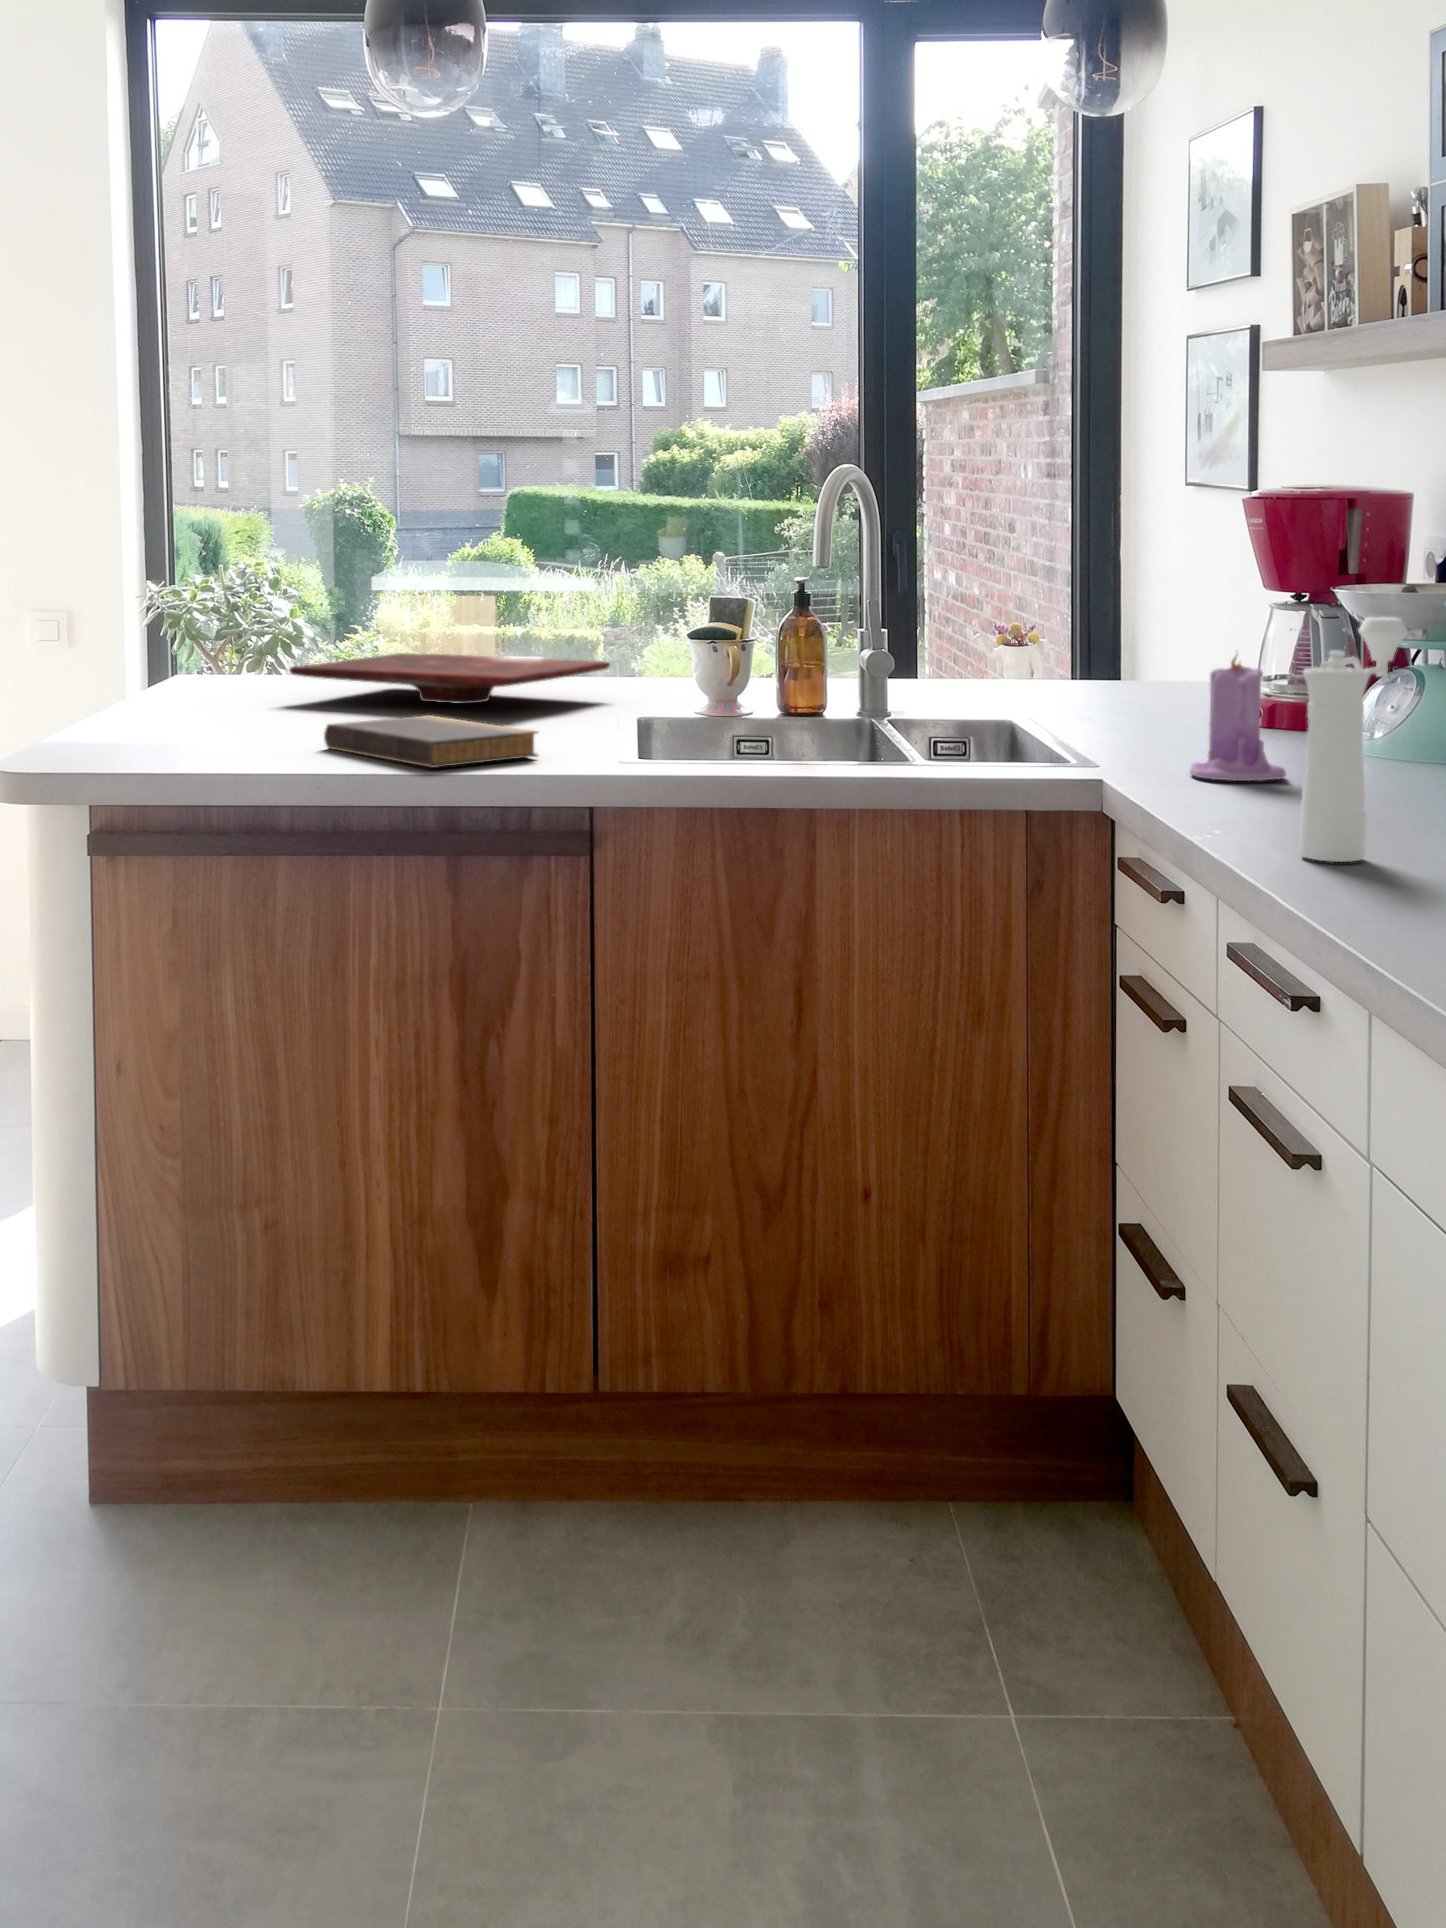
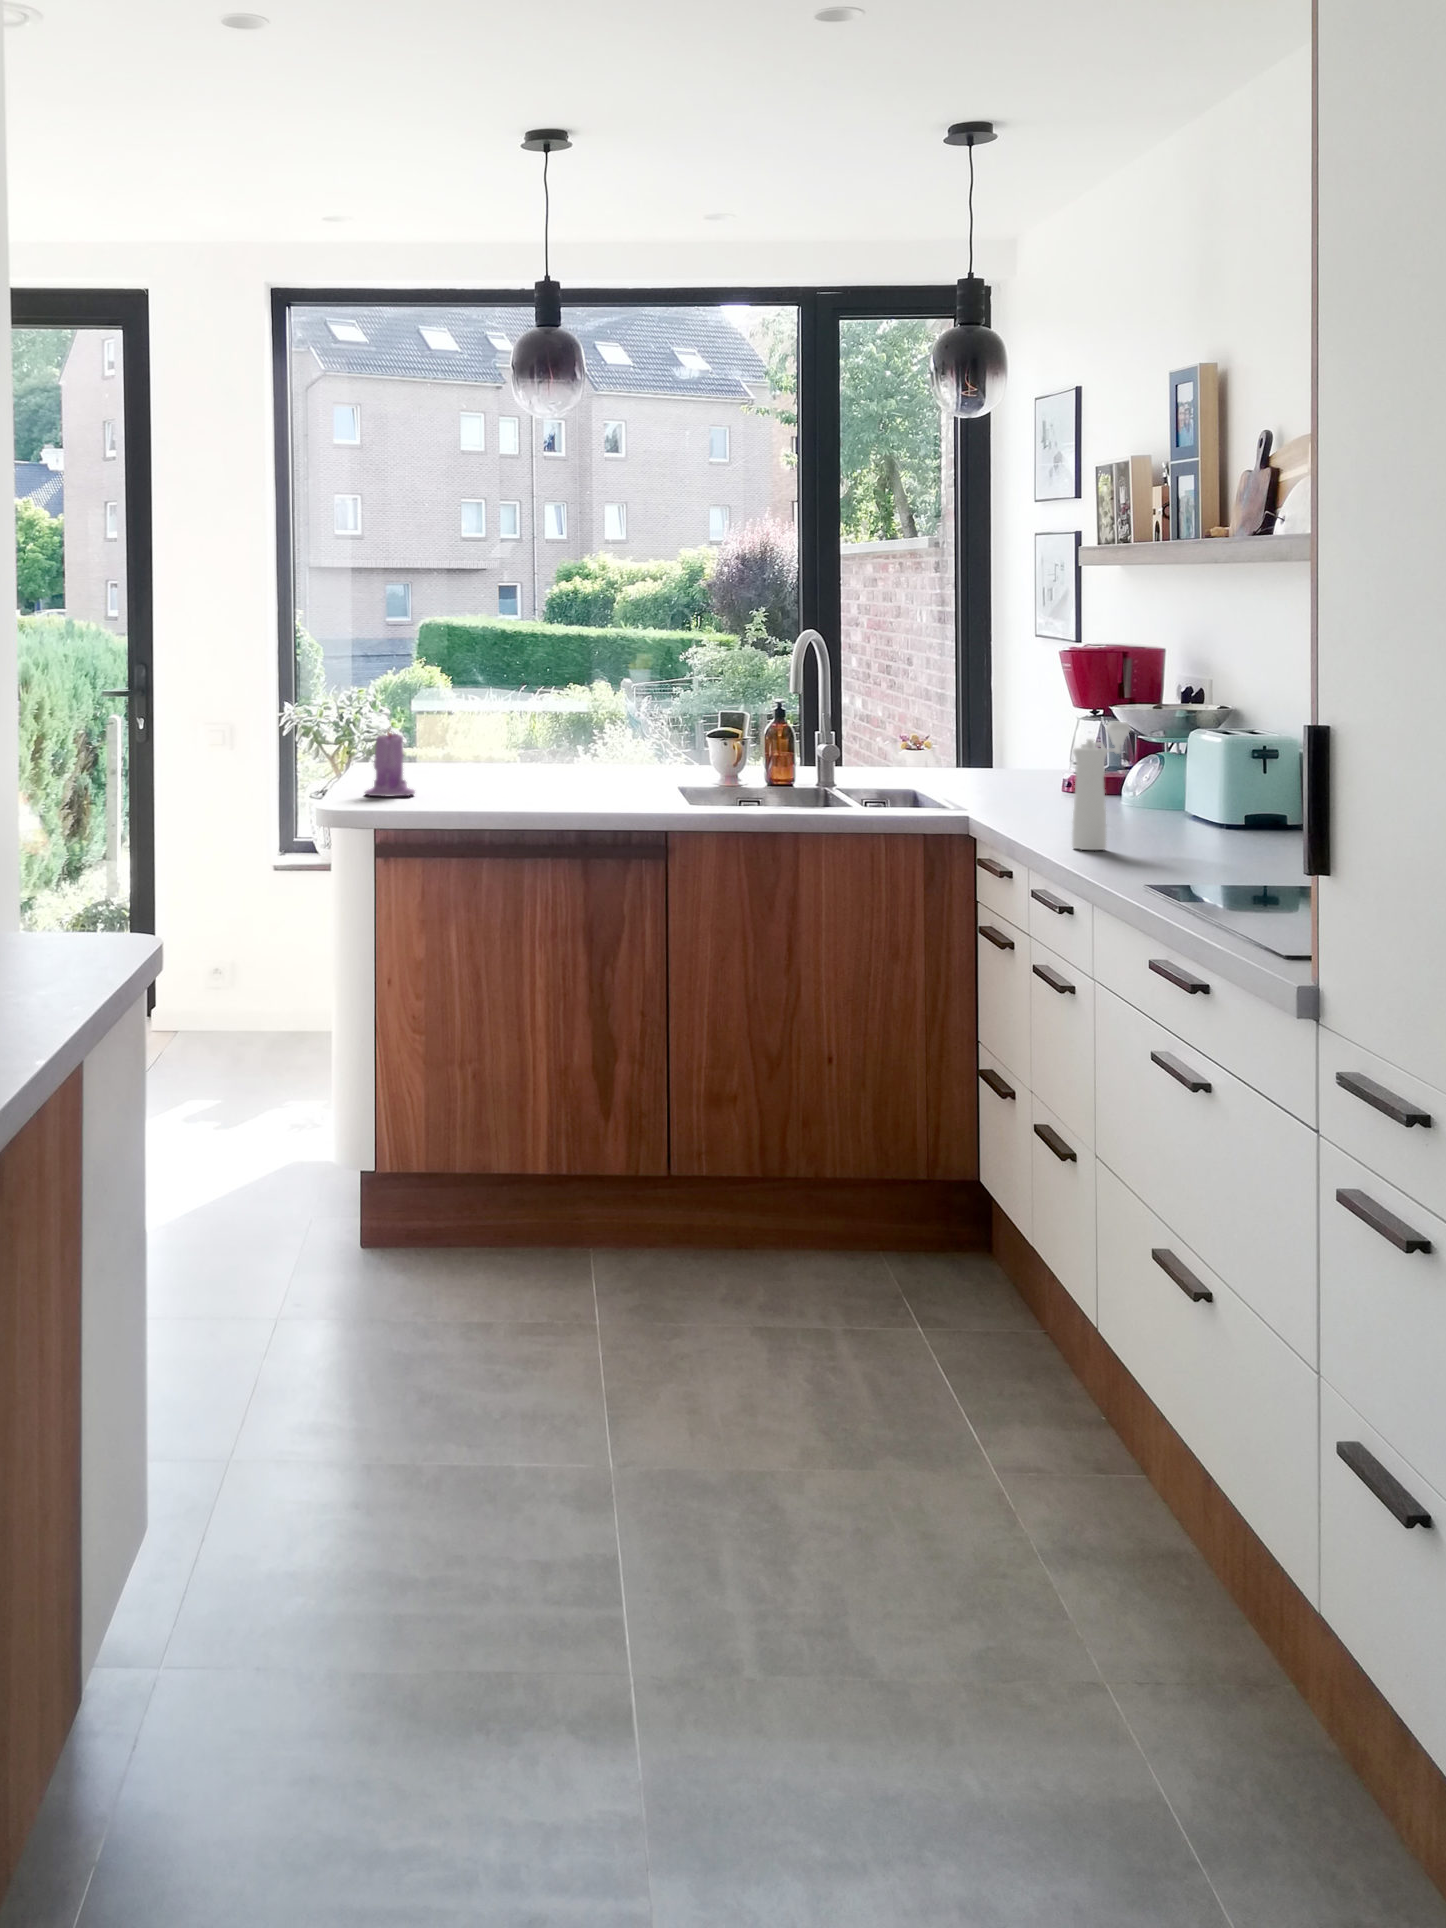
candle: present [1190,651,1286,781] -> present [365,727,415,796]
cutting board: present [289,653,610,704] -> none [459,744,659,774]
book: present [324,715,538,768] -> none [505,778,636,806]

